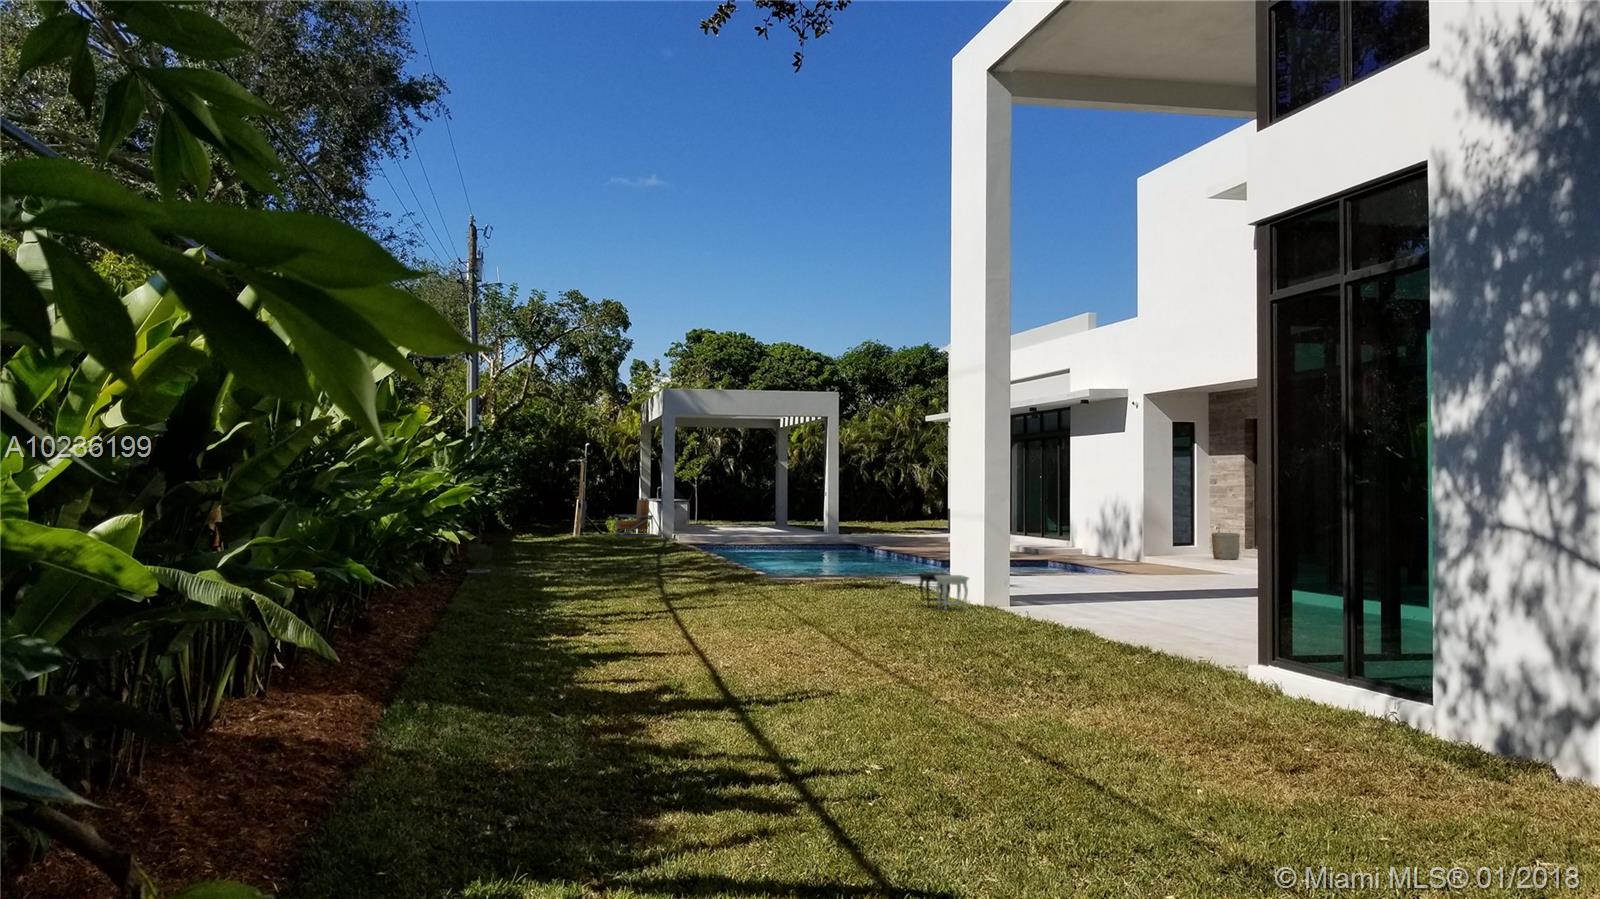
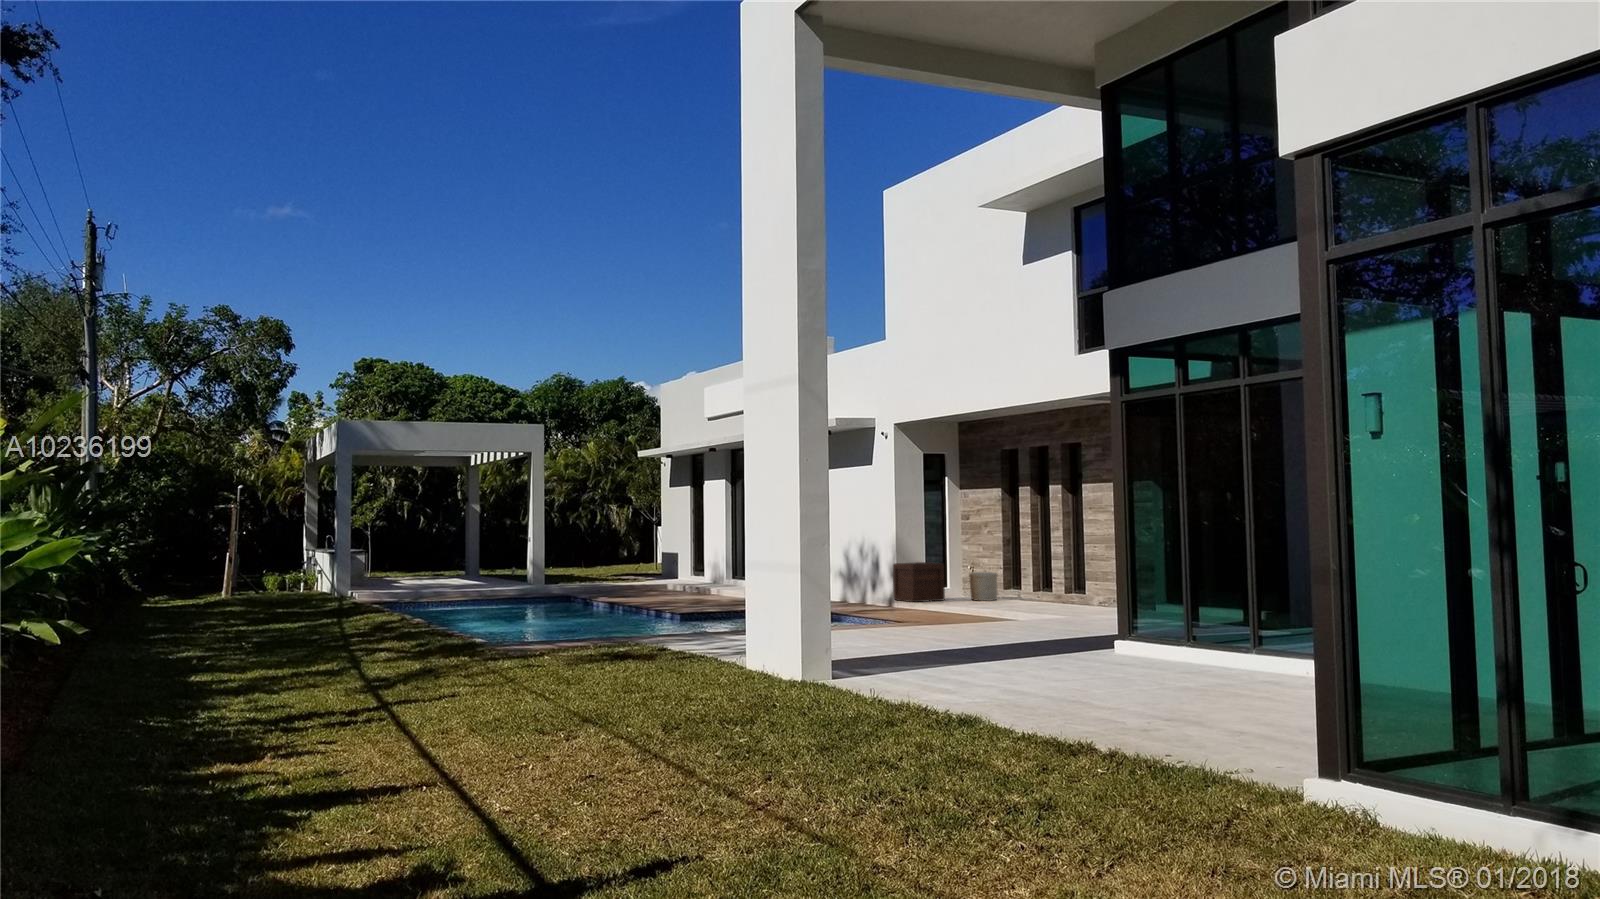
lounge chair: present [615,499,653,537] -> none [274,551,323,596]
wooden crate: none [1138,522,1187,558] -> present [893,562,945,602]
potted tree: present [468,535,492,573] -> none [69,600,112,656]
side table: present [919,572,969,610] -> none [712,635,783,686]

